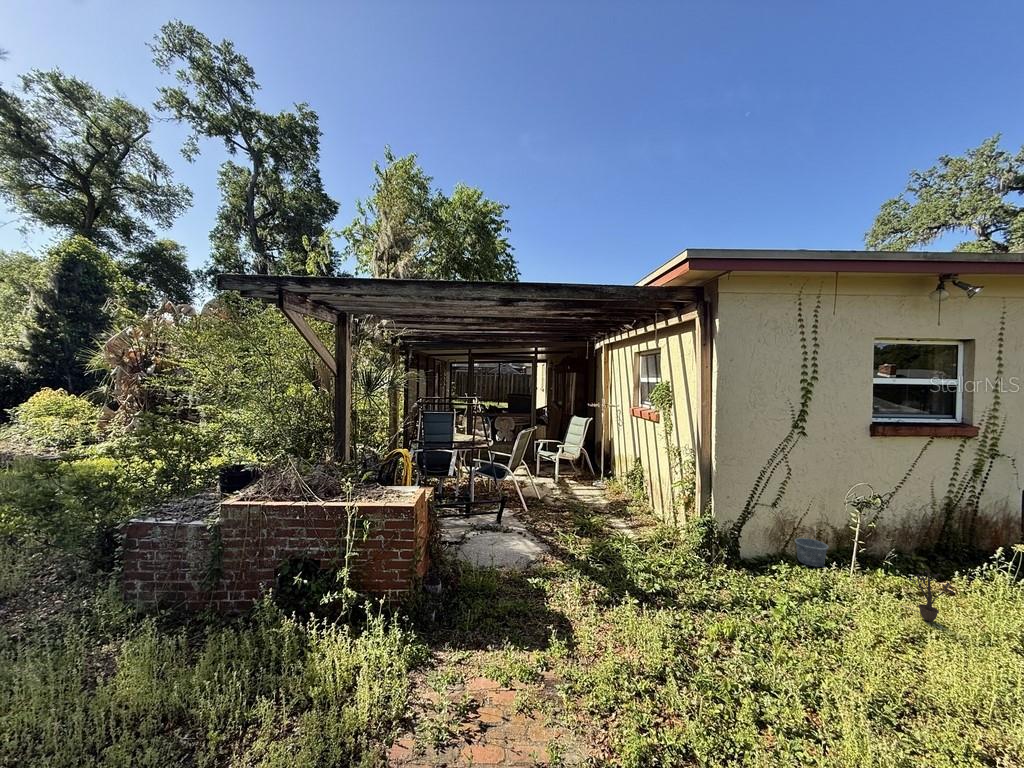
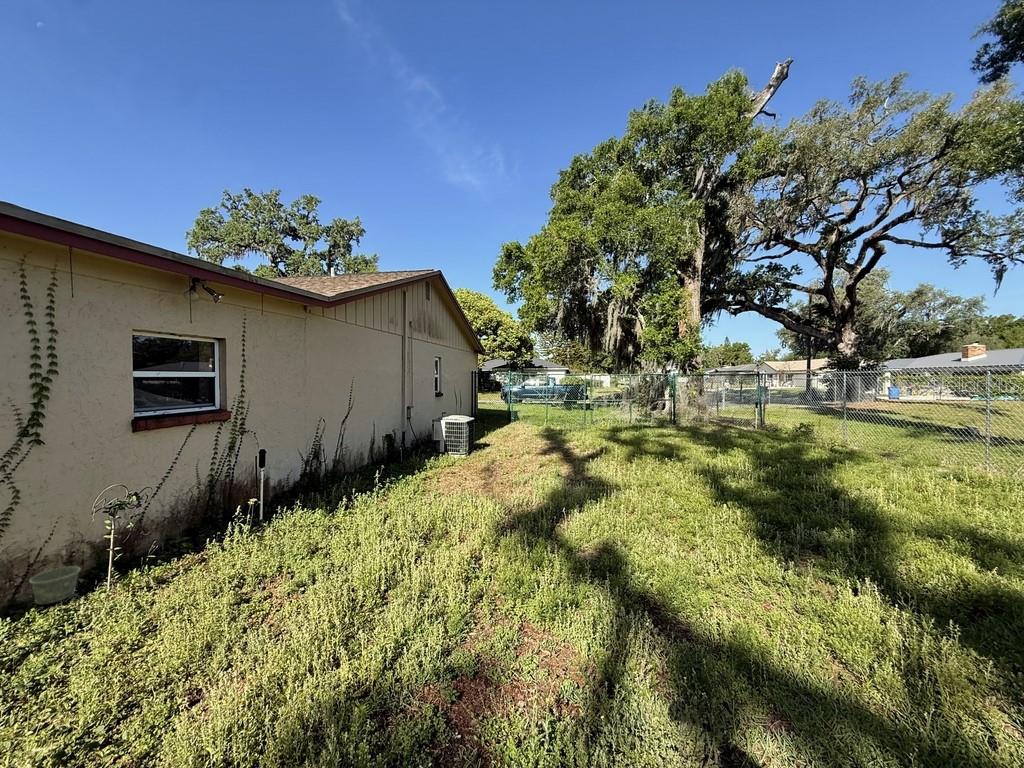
decorative plant: present [902,567,954,622] -> none [155,549,200,600]

